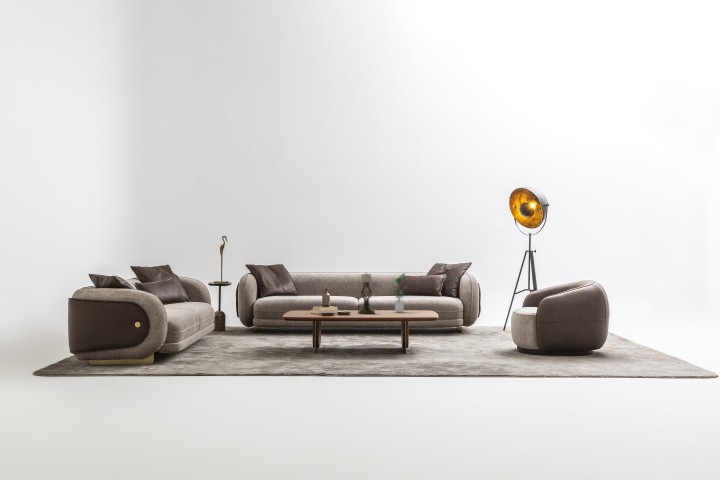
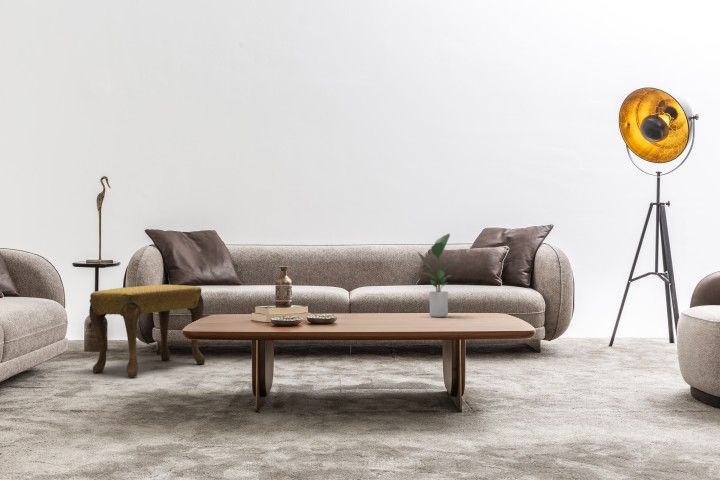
candle holder: present [358,273,375,314] -> none [351,230,389,321]
footstool: none [227,296,283,341] -> present [89,285,205,377]

